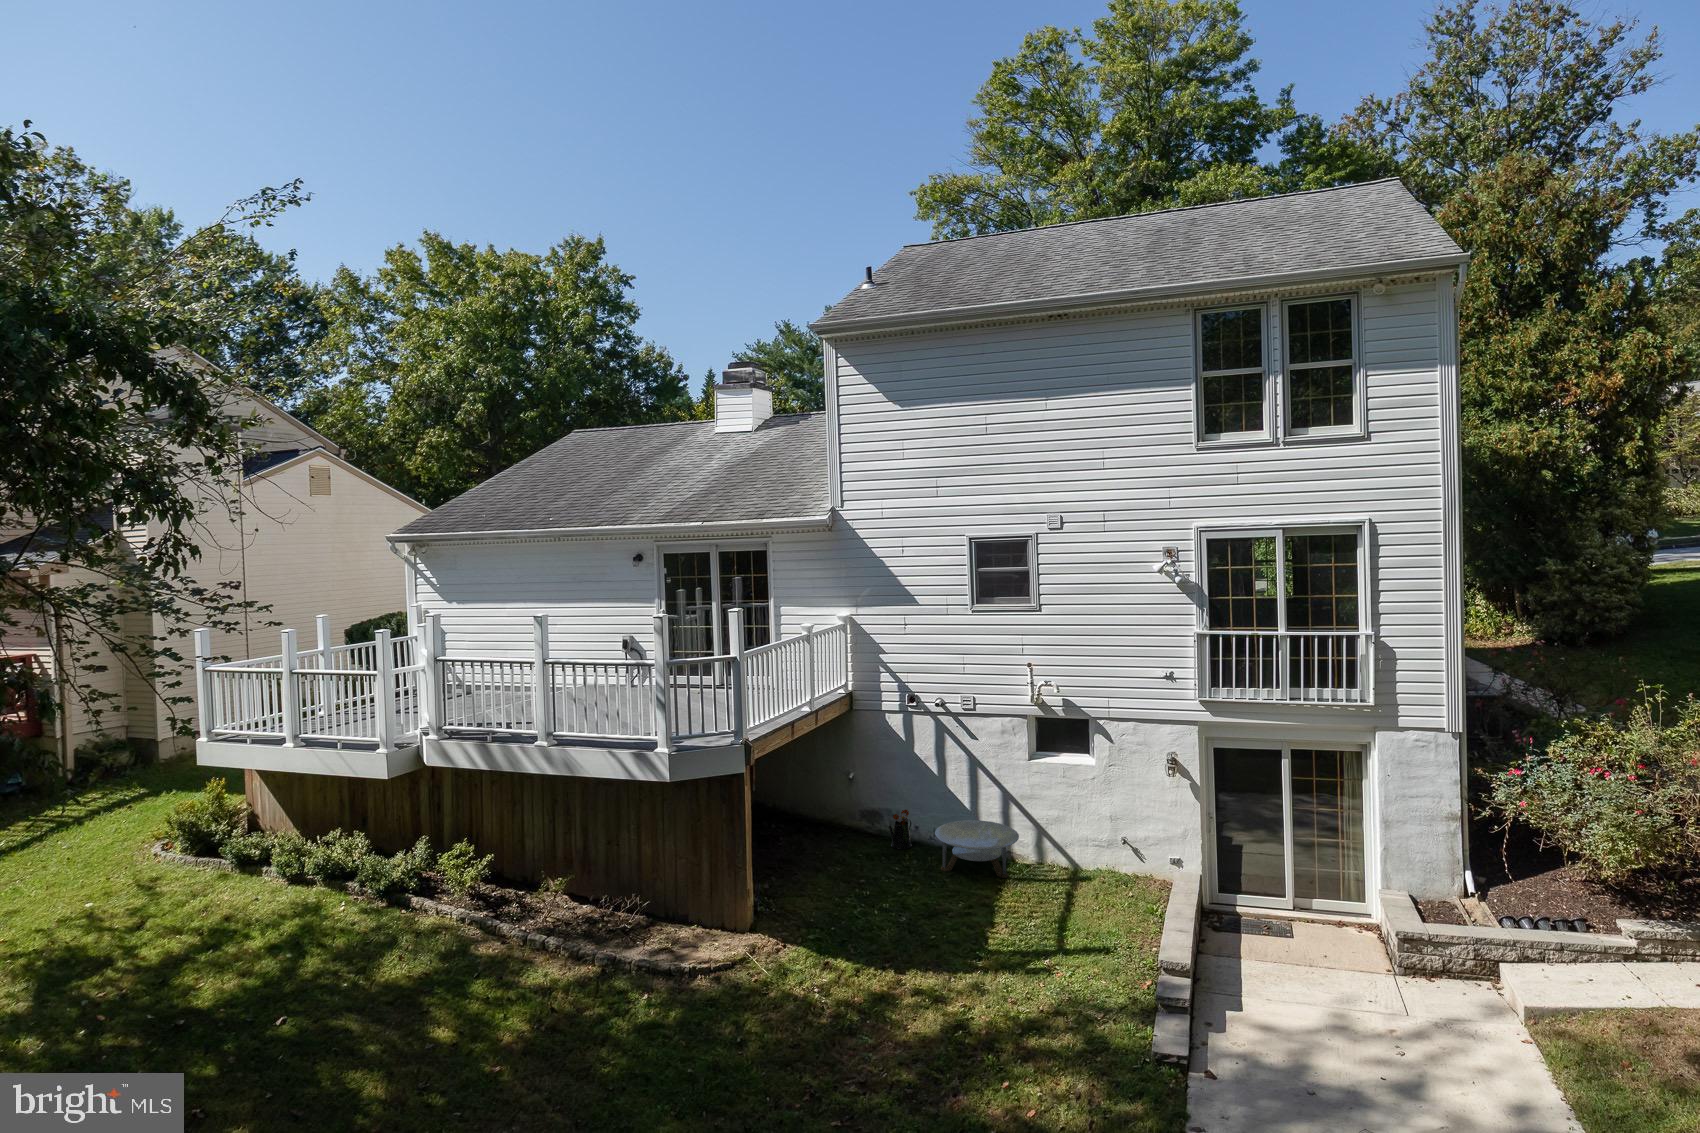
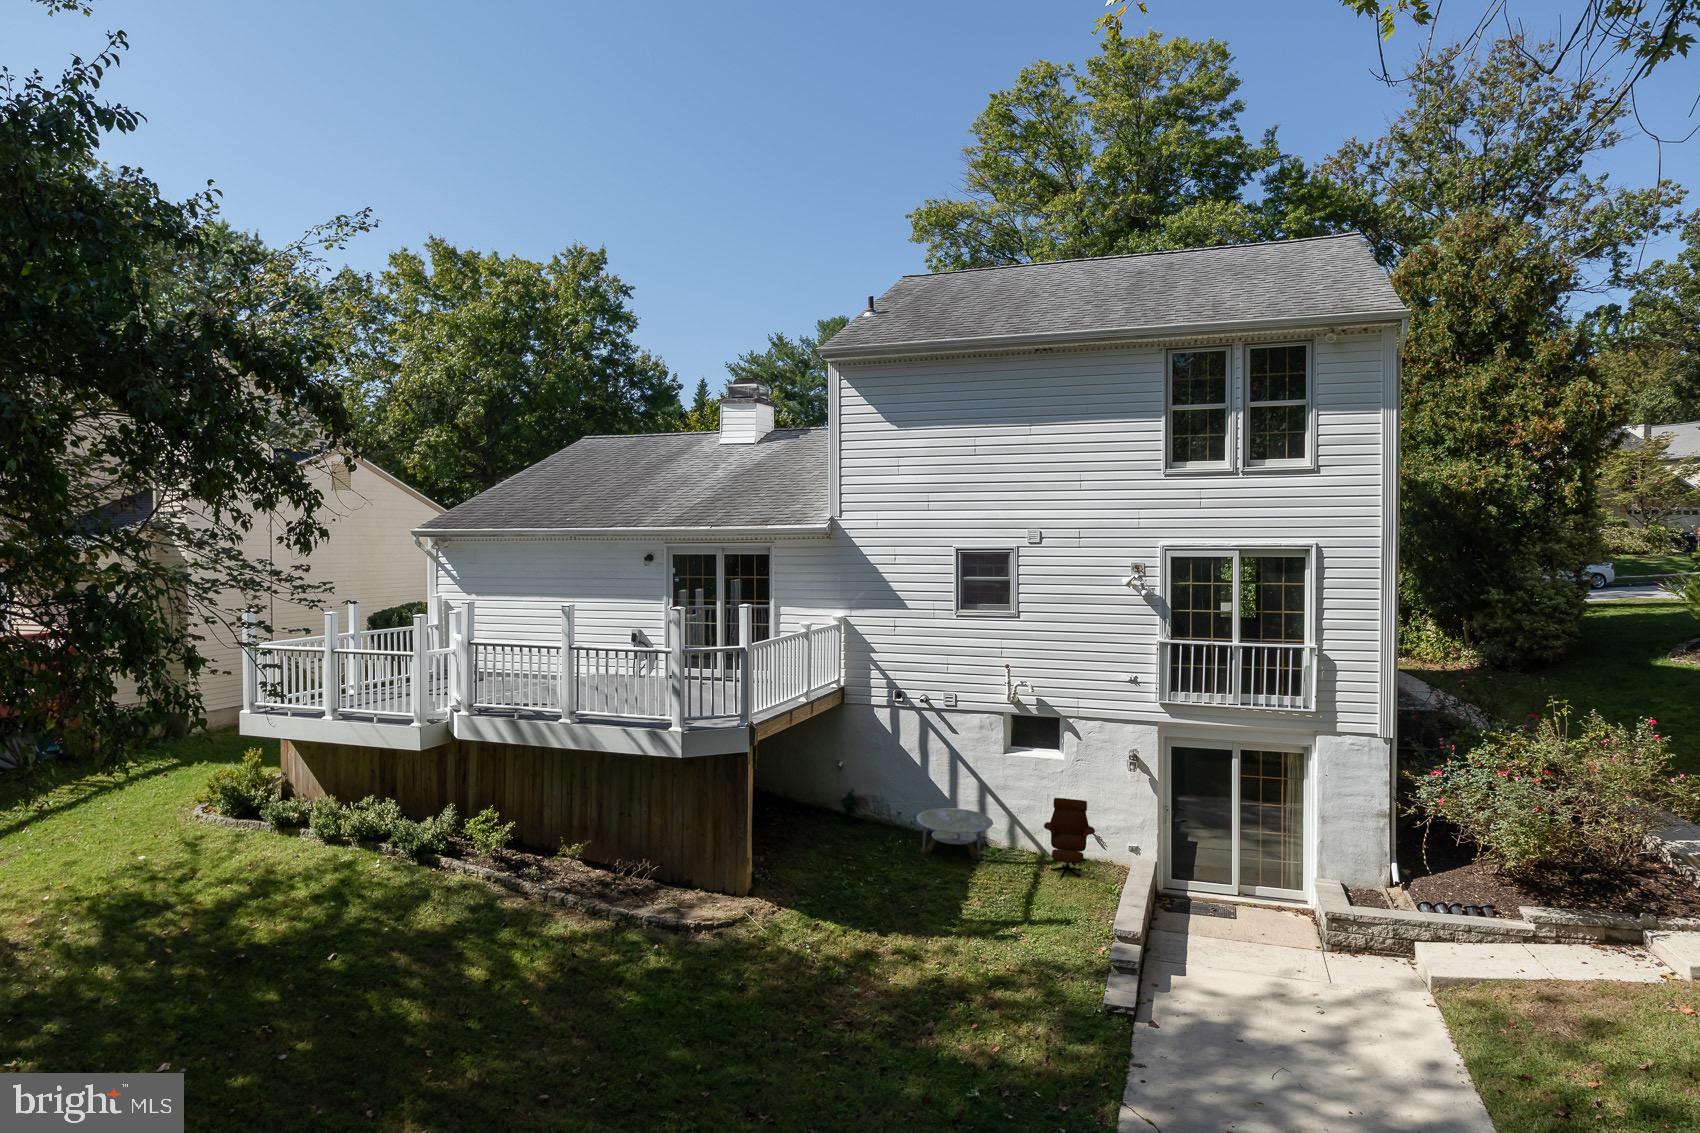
decorative plant: none [850,801,873,840] -> present [841,789,859,824]
lounge chair: none [1075,807,1131,895] -> present [1044,798,1095,877]
watering can: present [889,810,912,849] -> none [875,796,895,833]

